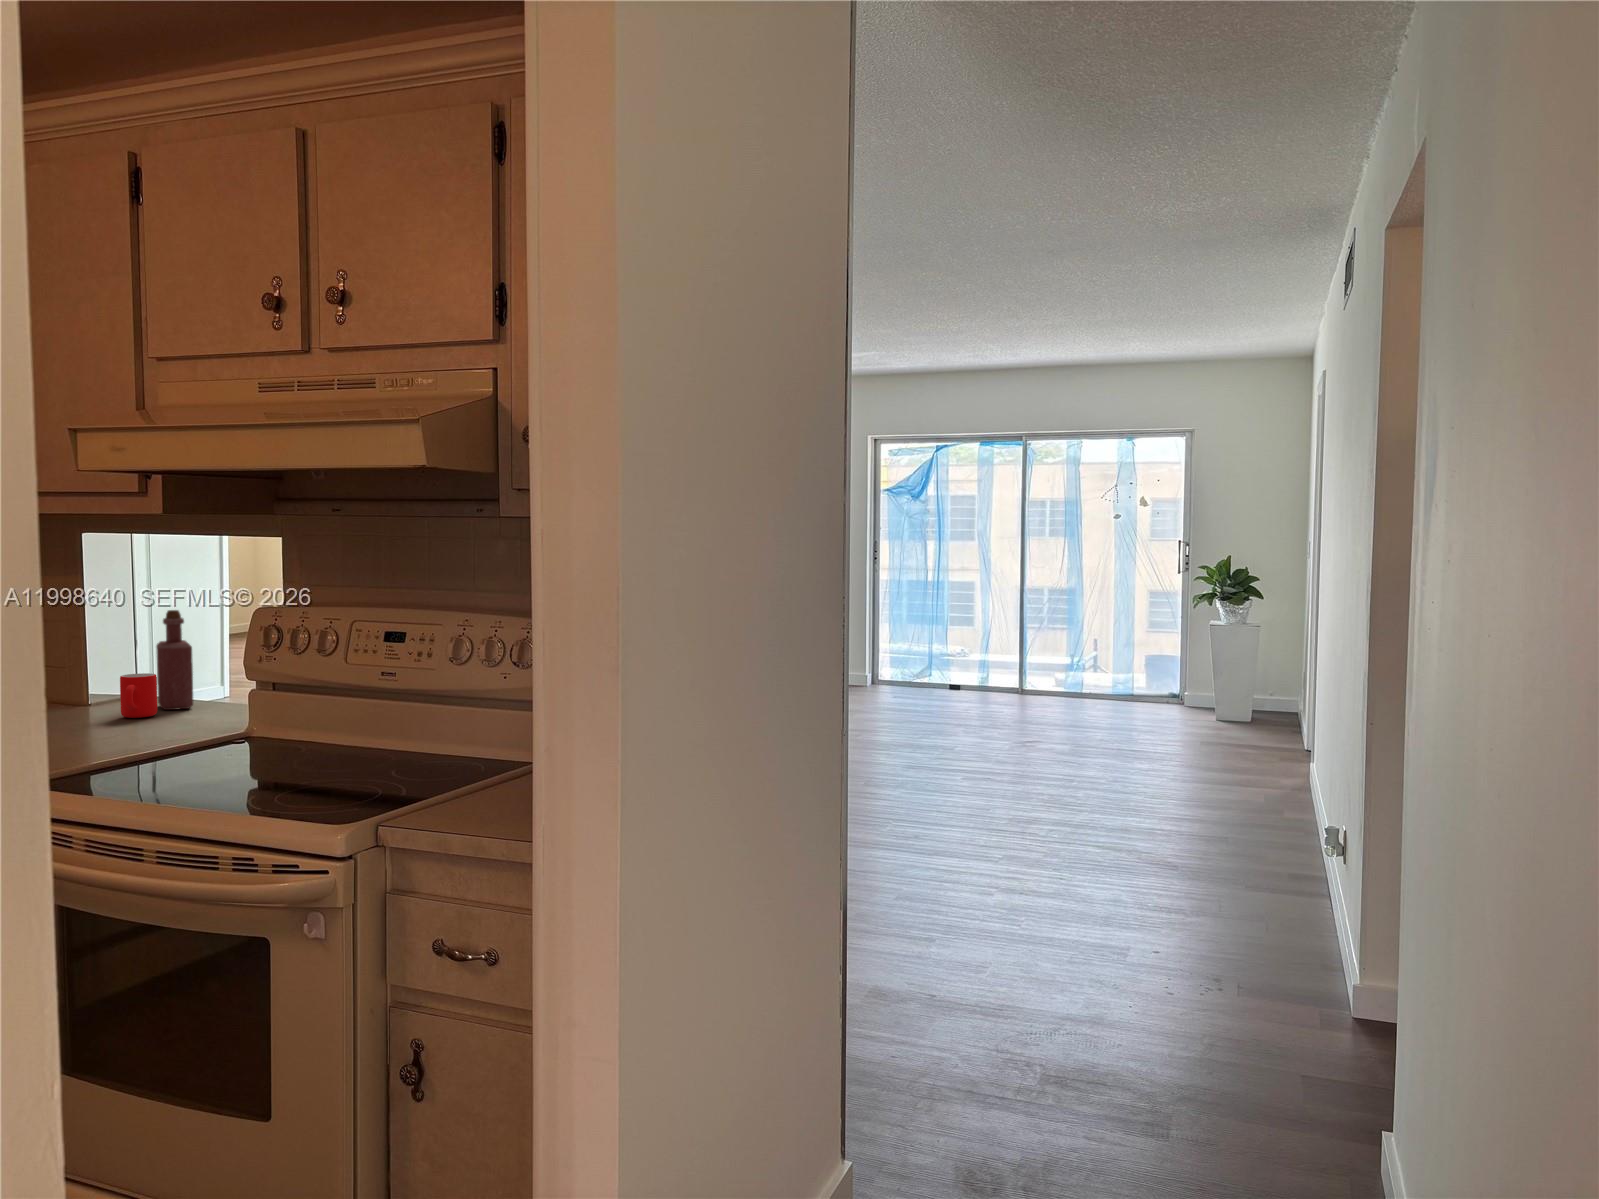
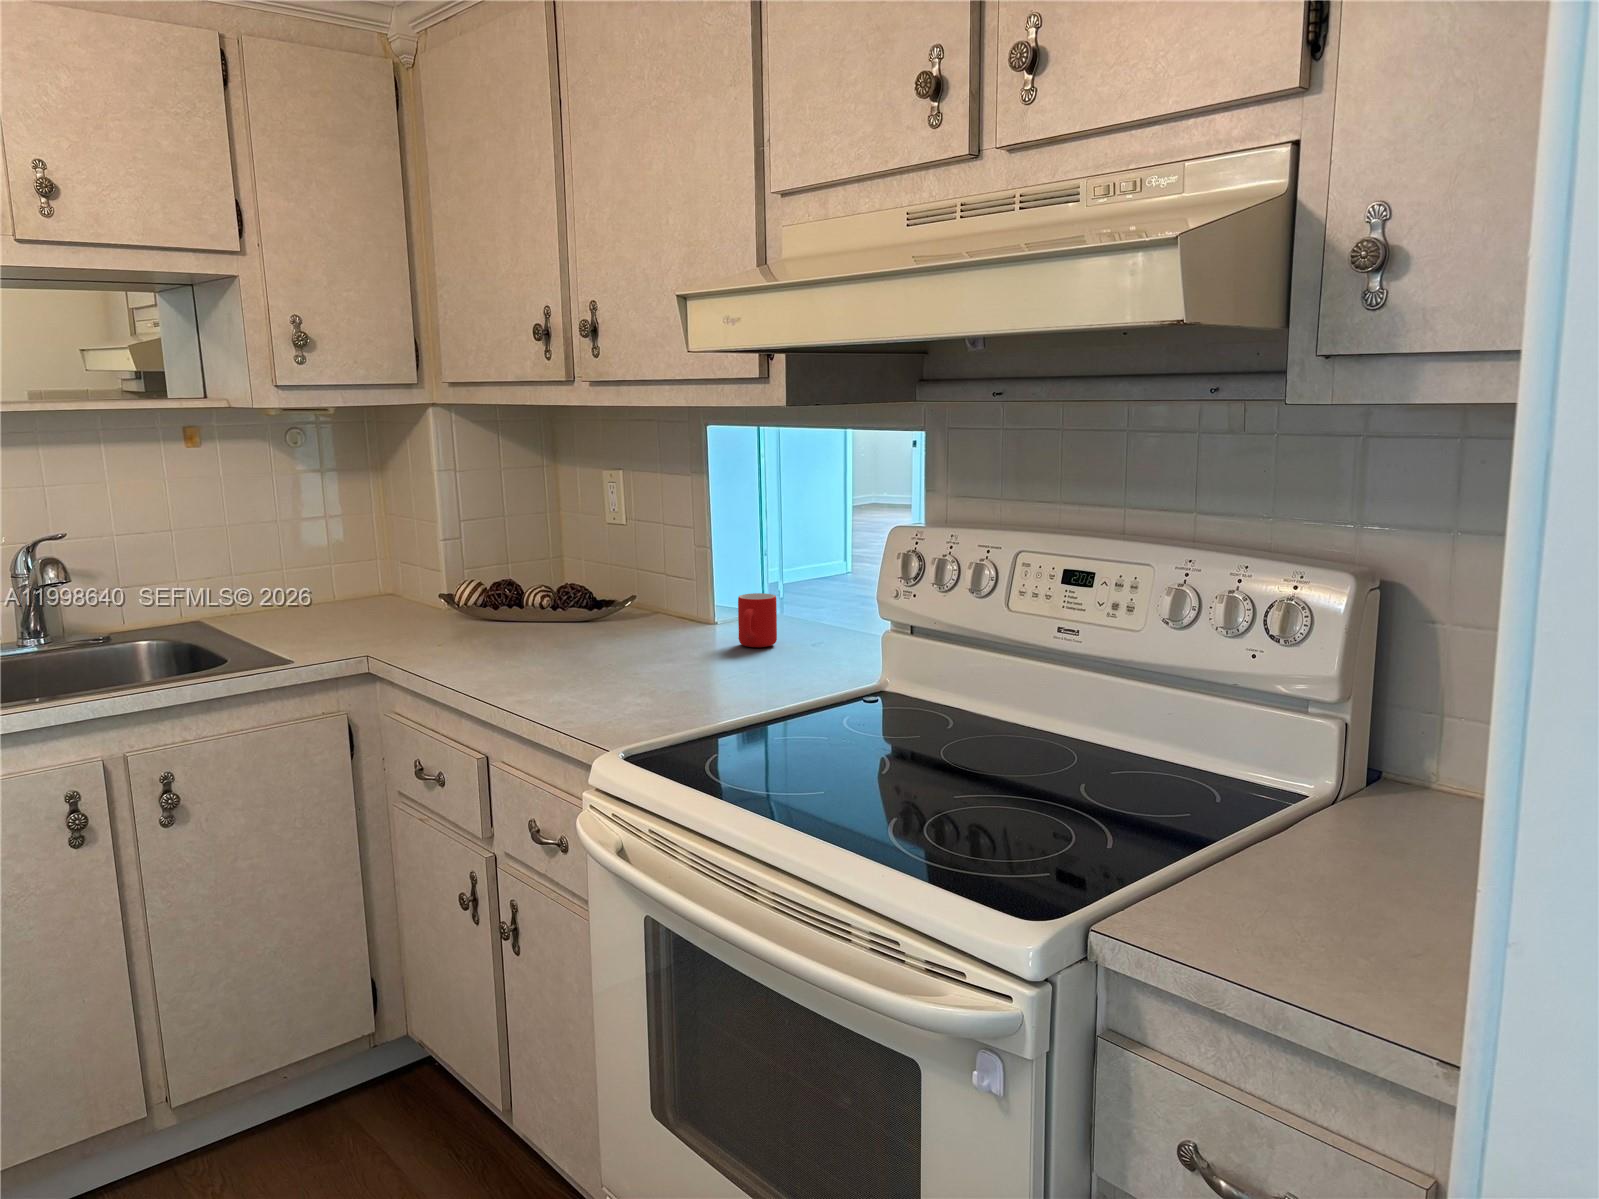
bottle: present [156,610,193,710] -> none [777,516,815,636]

